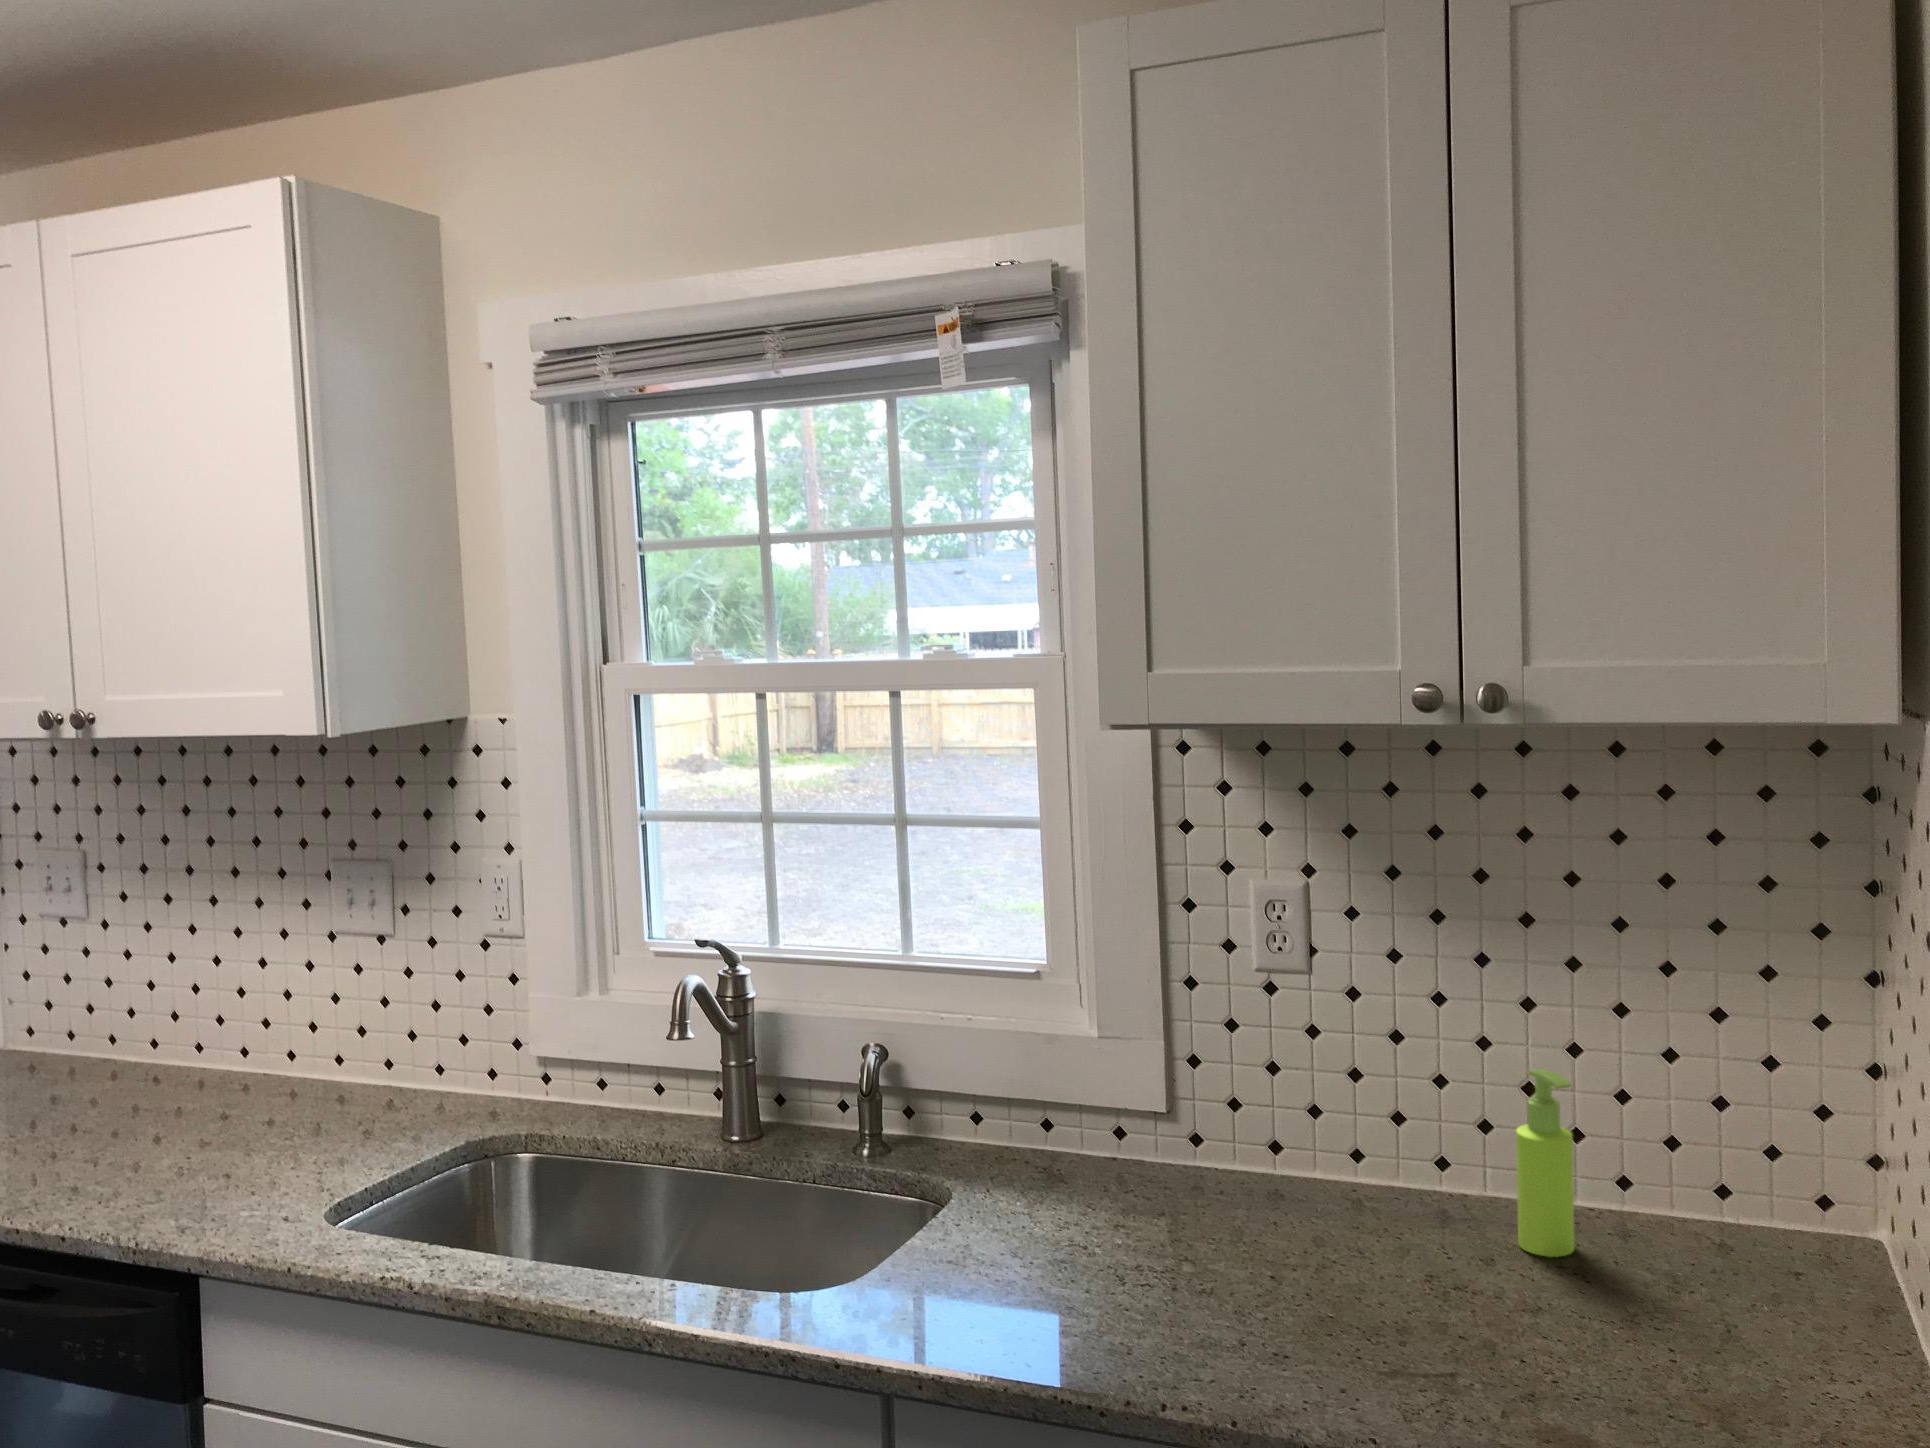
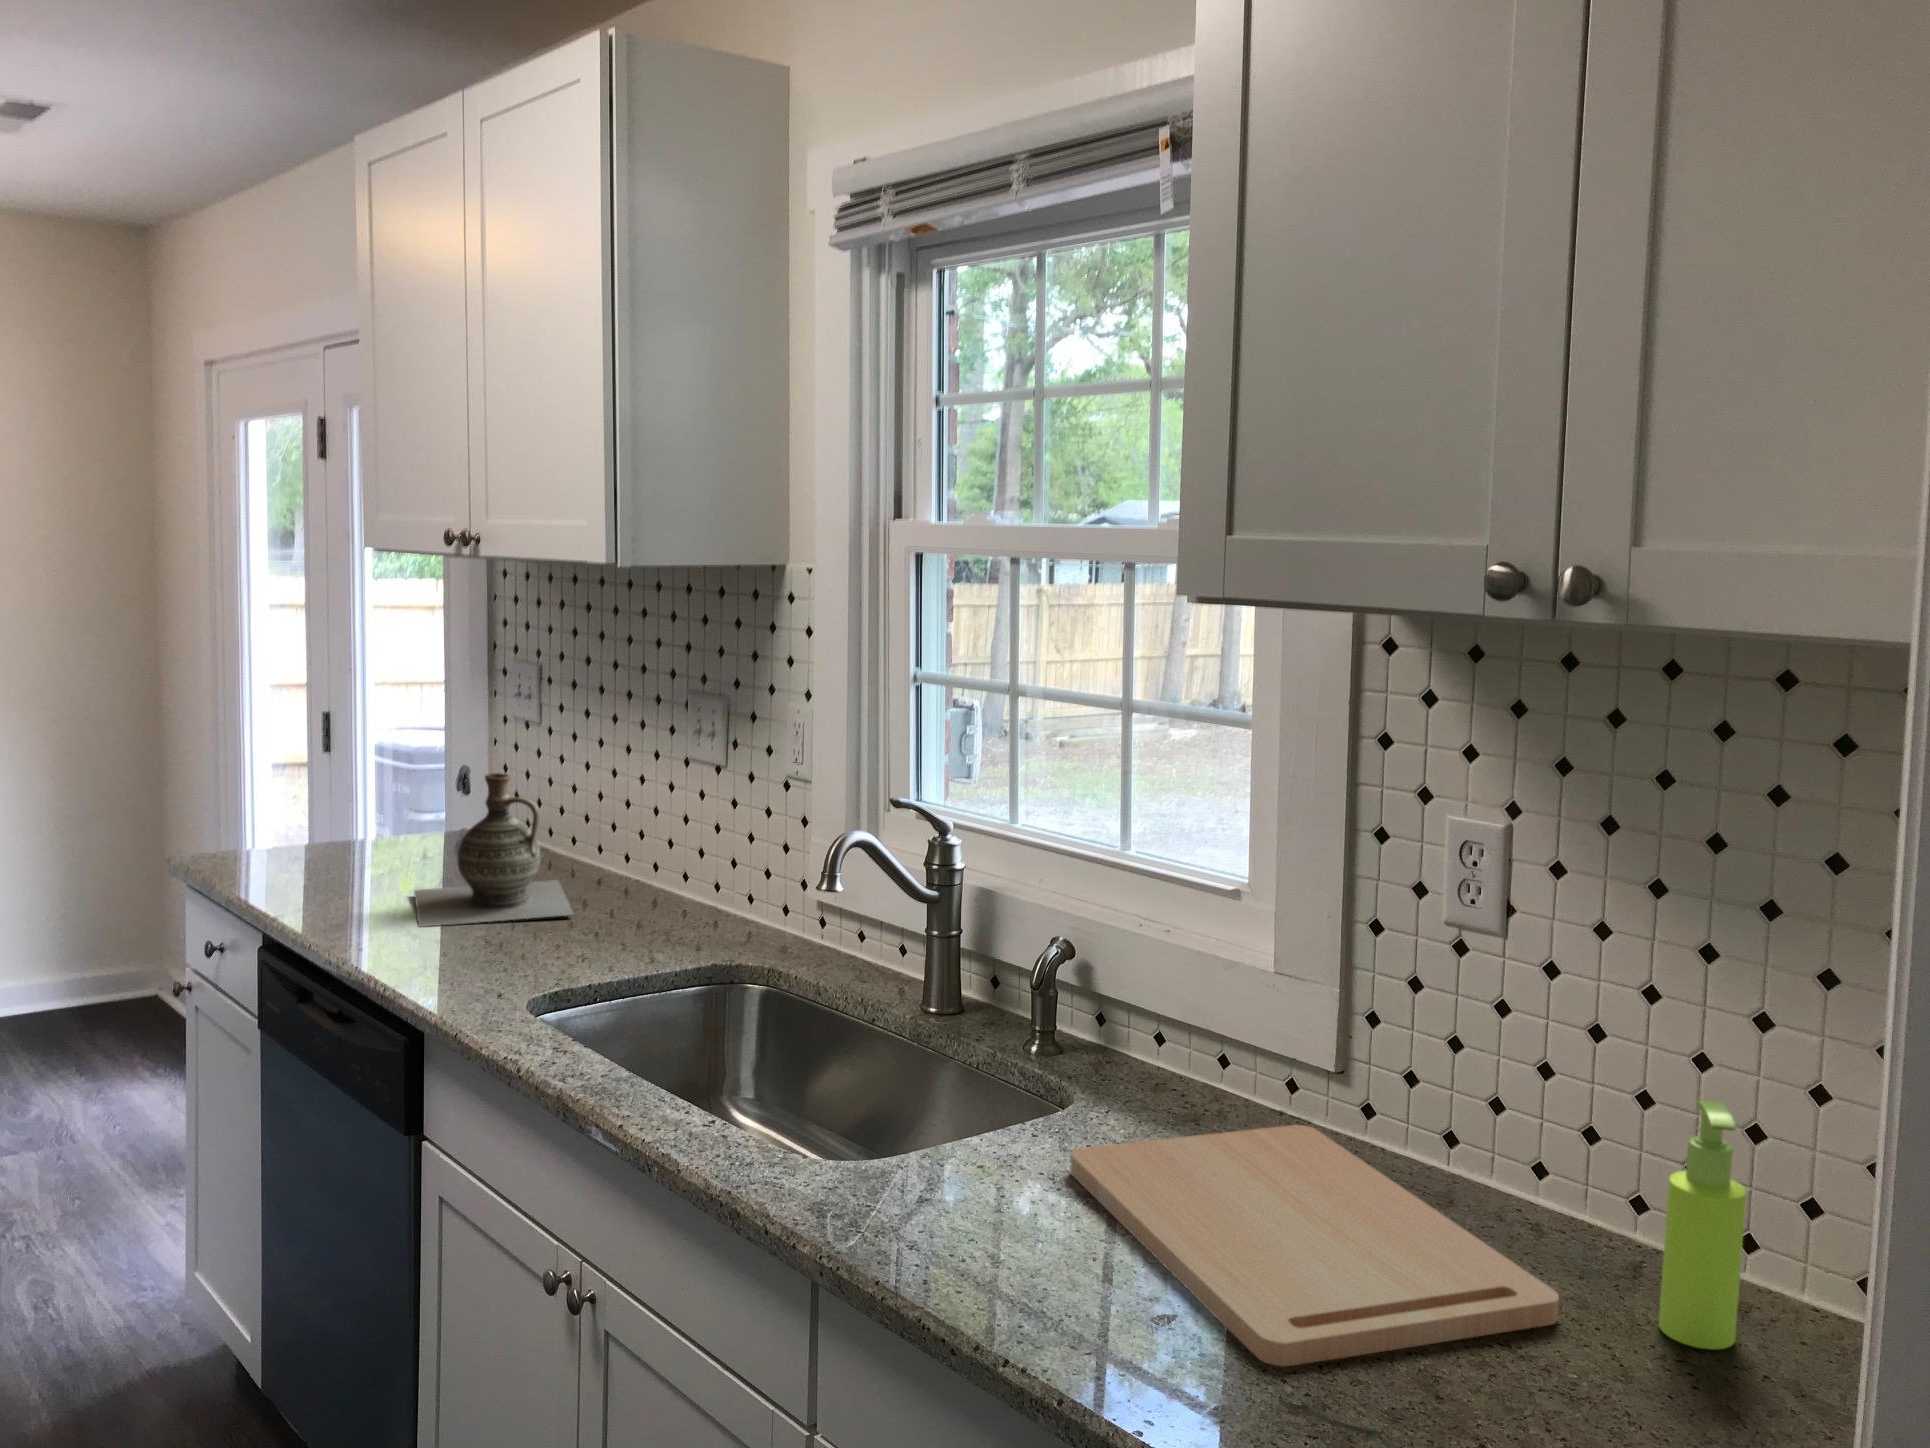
ceramic jug: none [17,979,249,1172] -> present [414,773,573,927]
cutting board: none [1016,1163,1464,1355] -> present [1070,1125,1559,1366]

